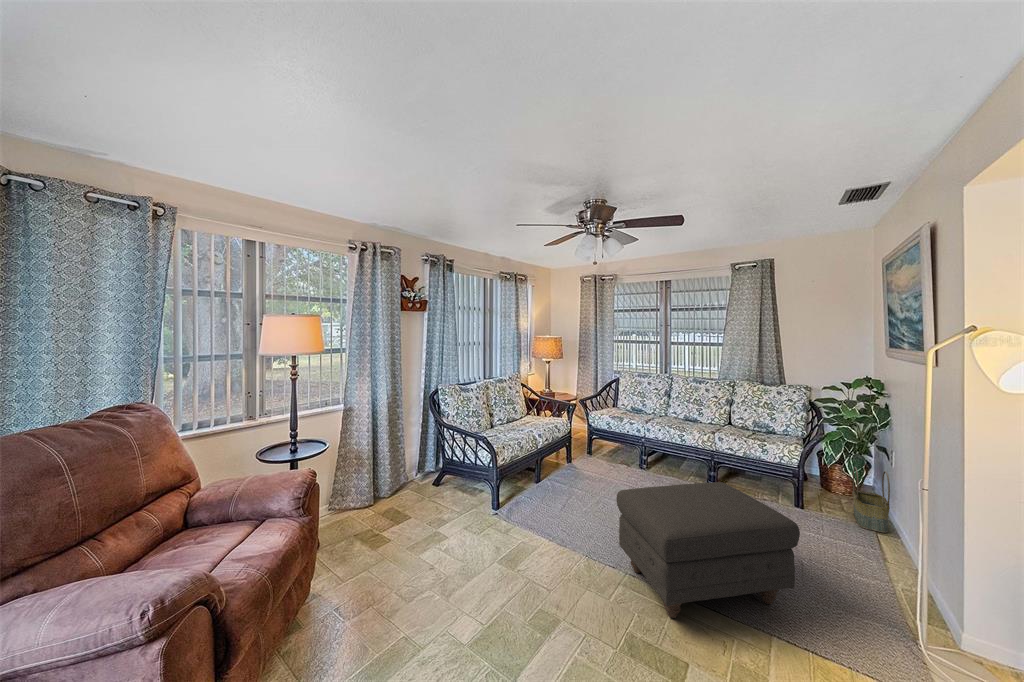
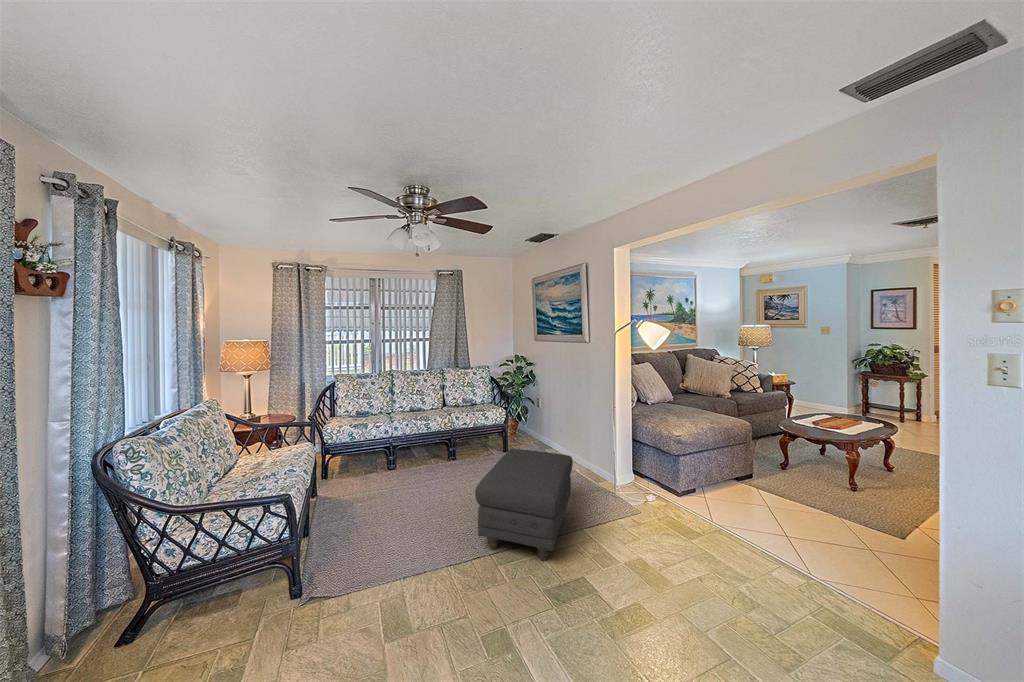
basket: present [852,467,890,533] -> none [524,414,545,450]

